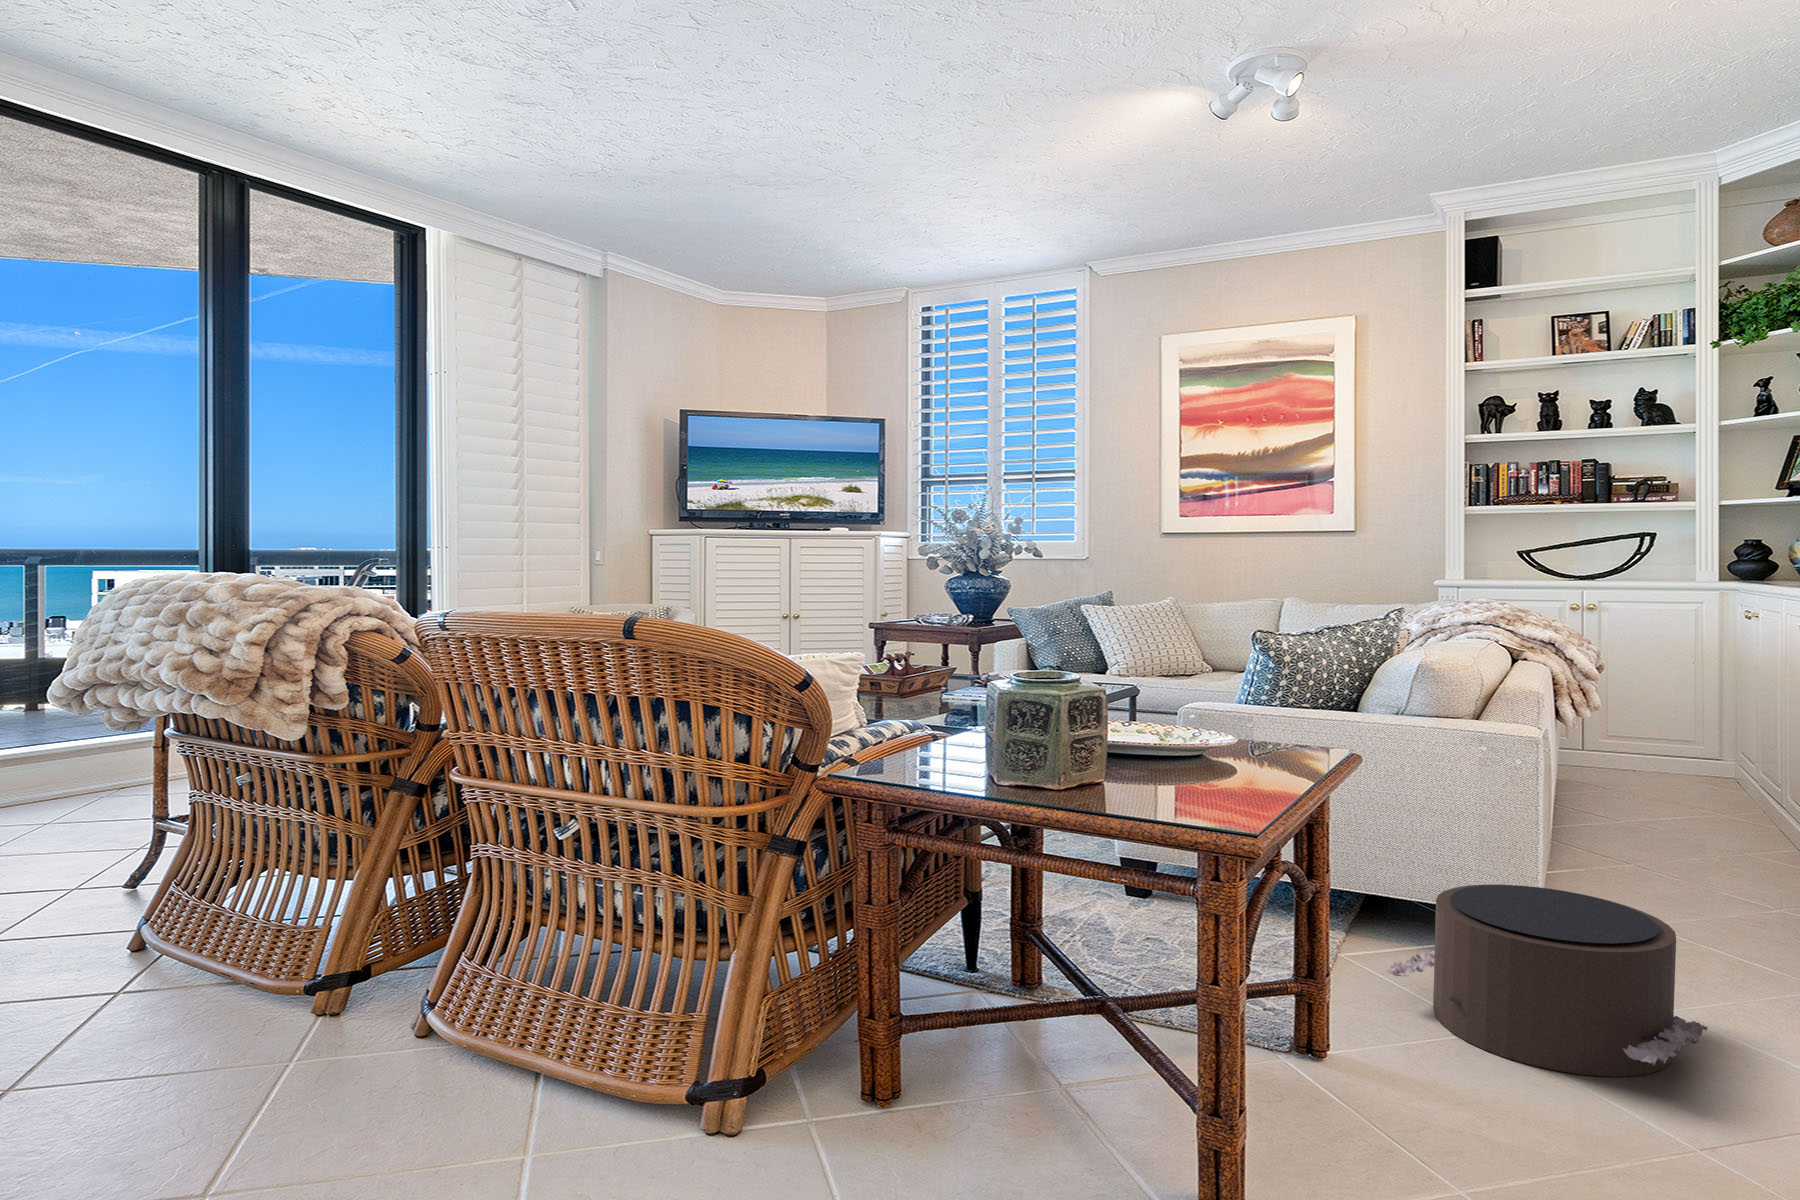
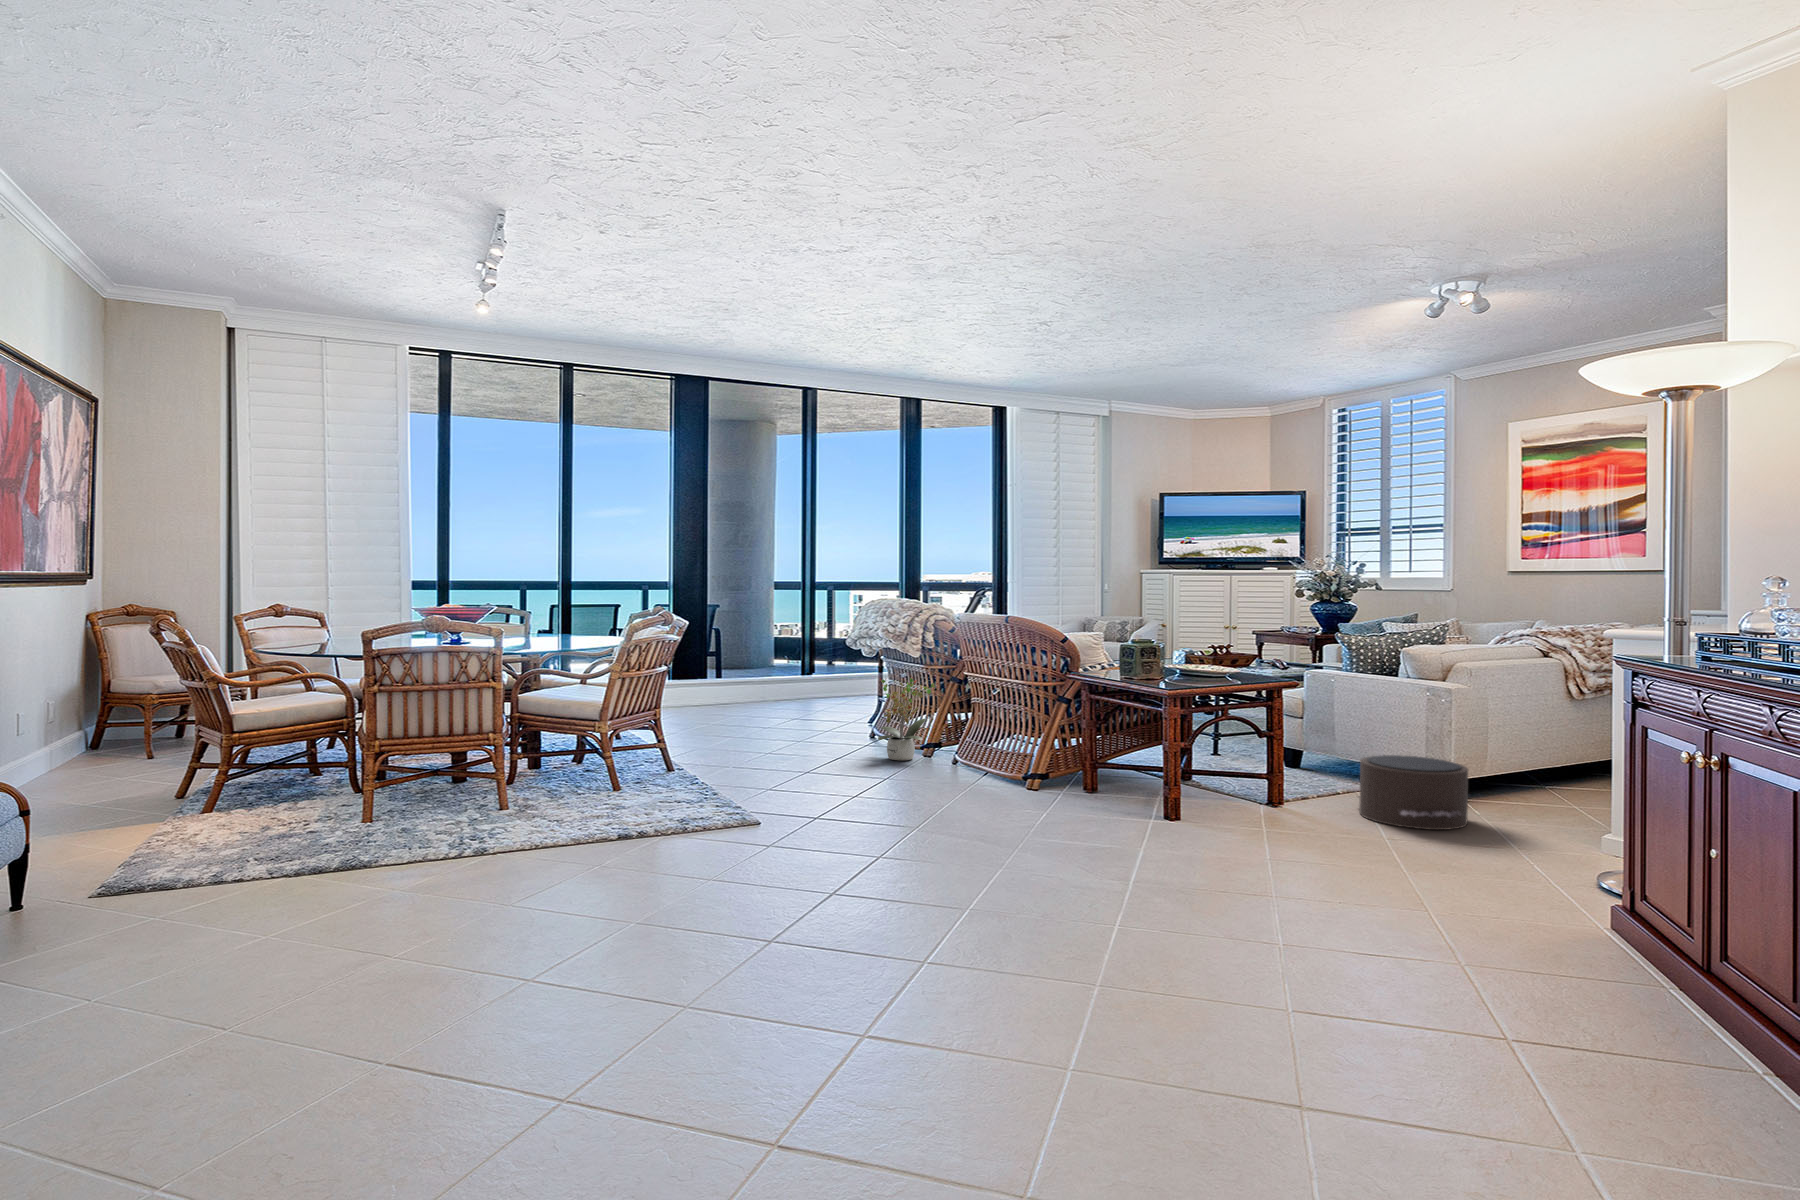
potted plant: none [168,792,365,1055] -> present [878,677,938,760]

